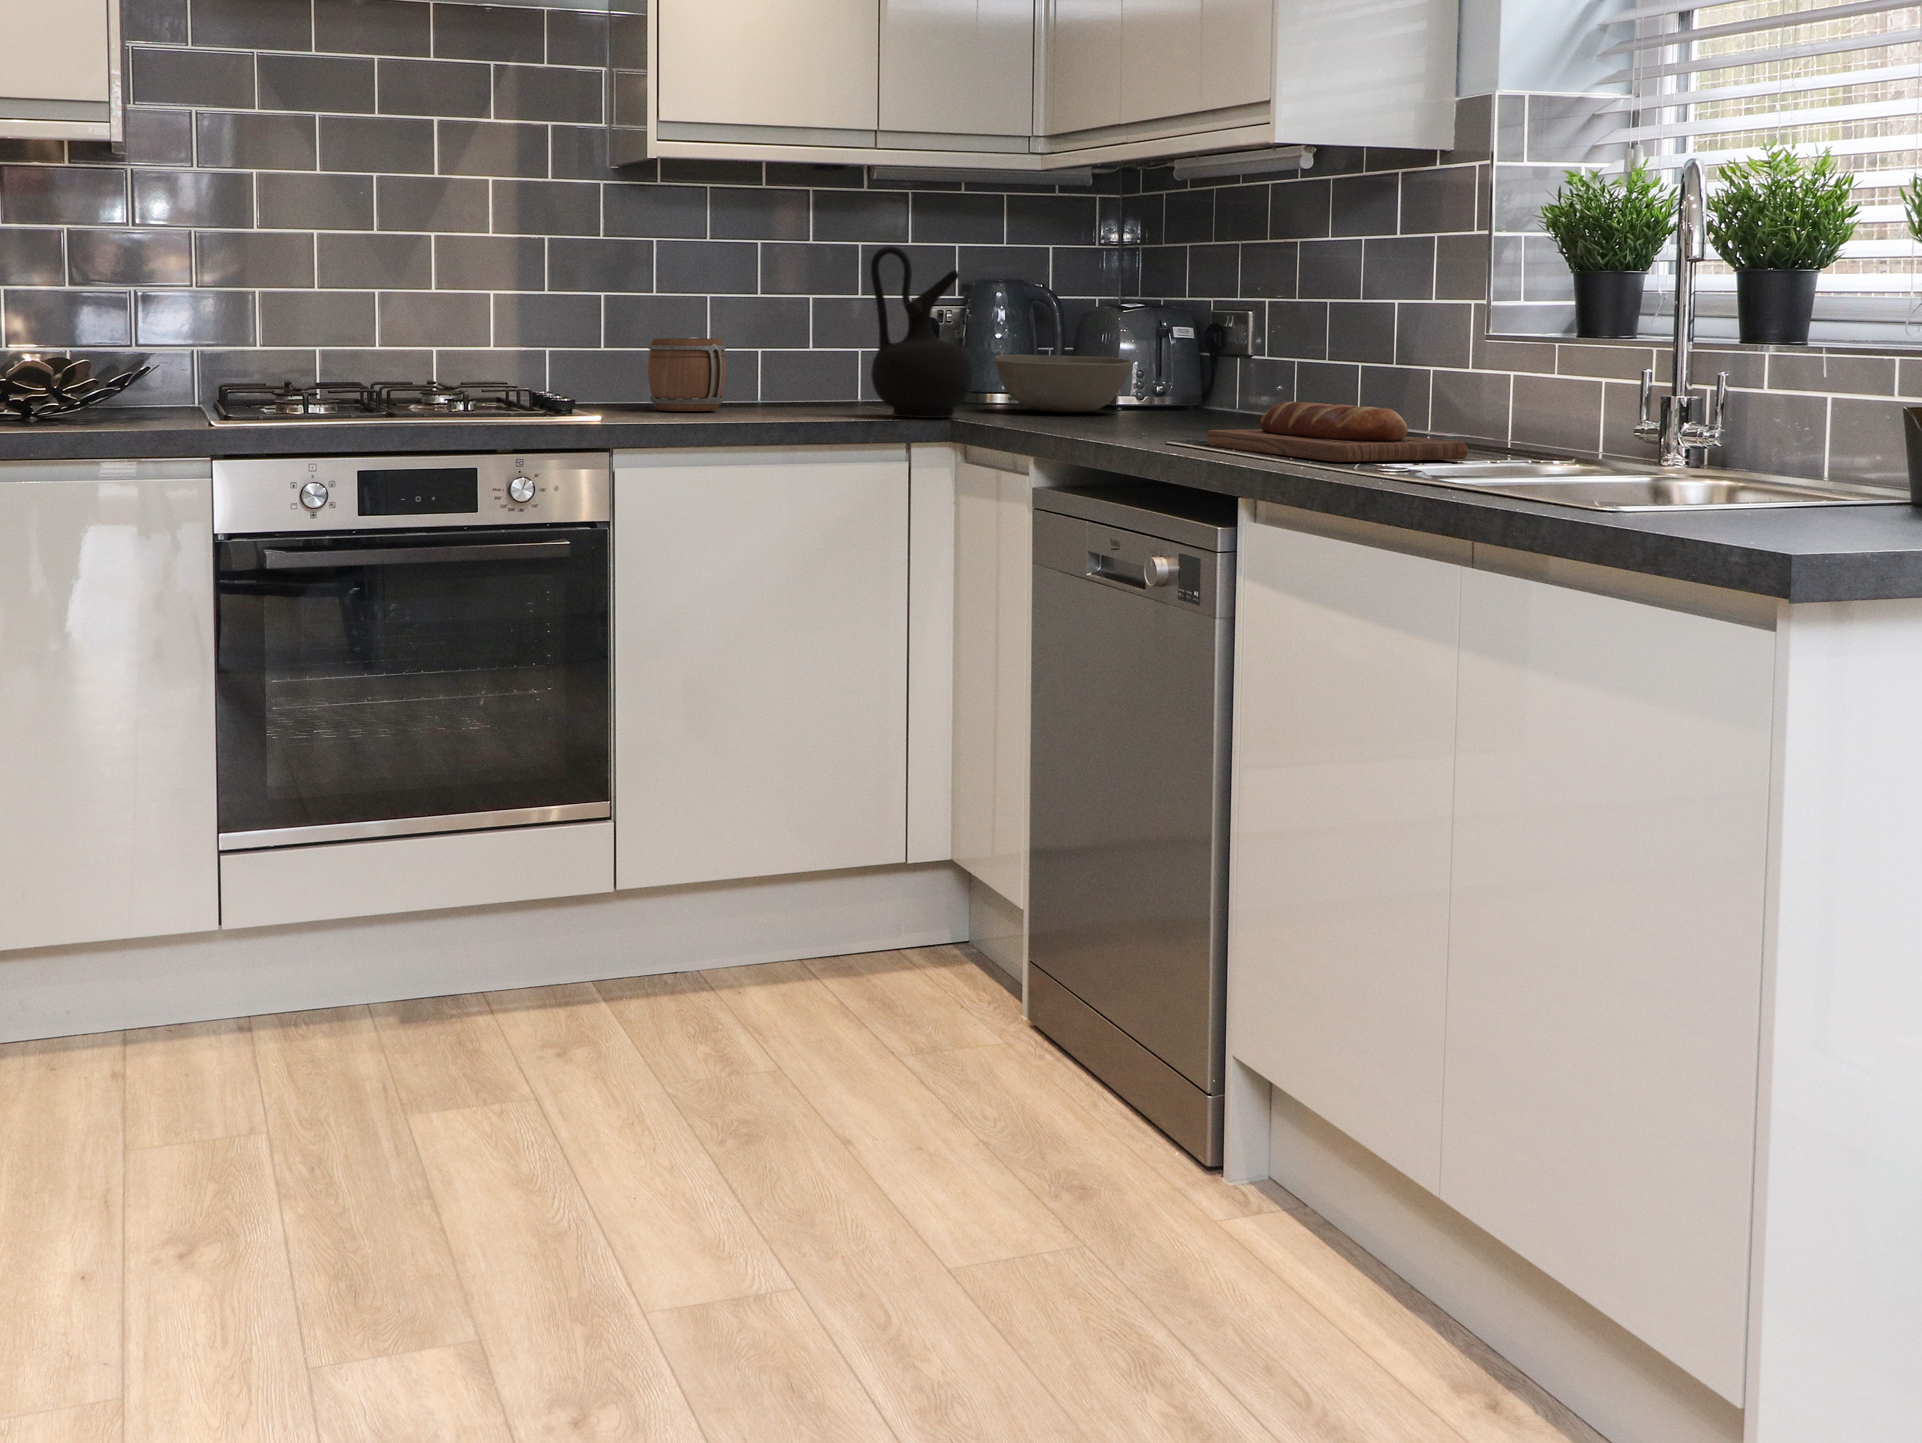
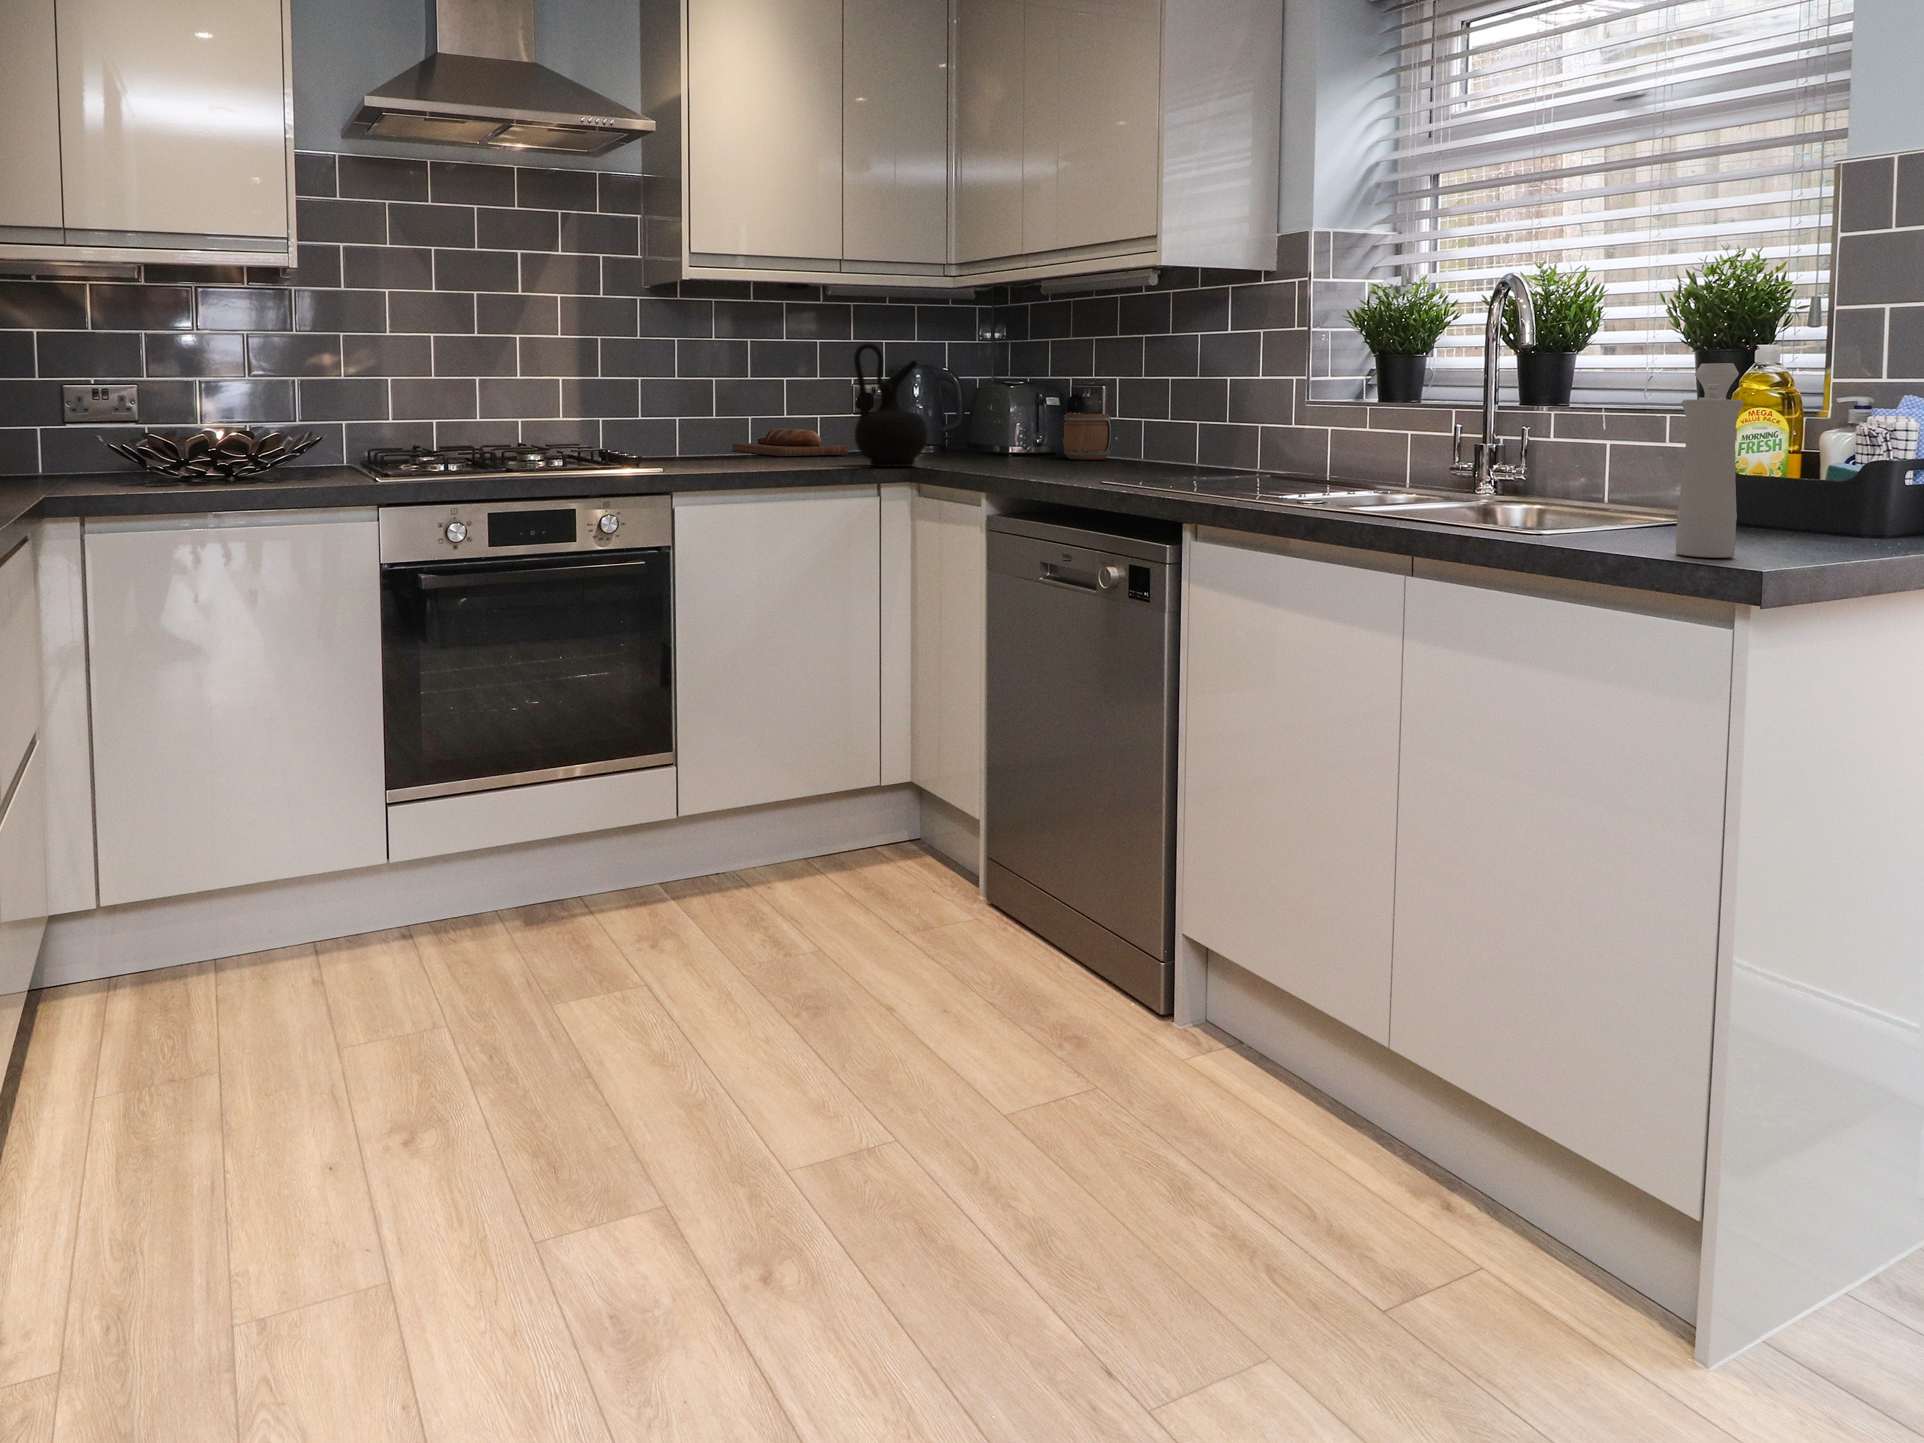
pepper mill: none [1744,284,1858,542] -> present [1676,363,1744,558]
mug: present [648,337,726,411] -> present [1063,413,1112,460]
bowl: present [995,355,1133,412] -> none [930,420,1028,460]
bread loaf: present [1207,401,1468,462] -> present [732,429,849,456]

